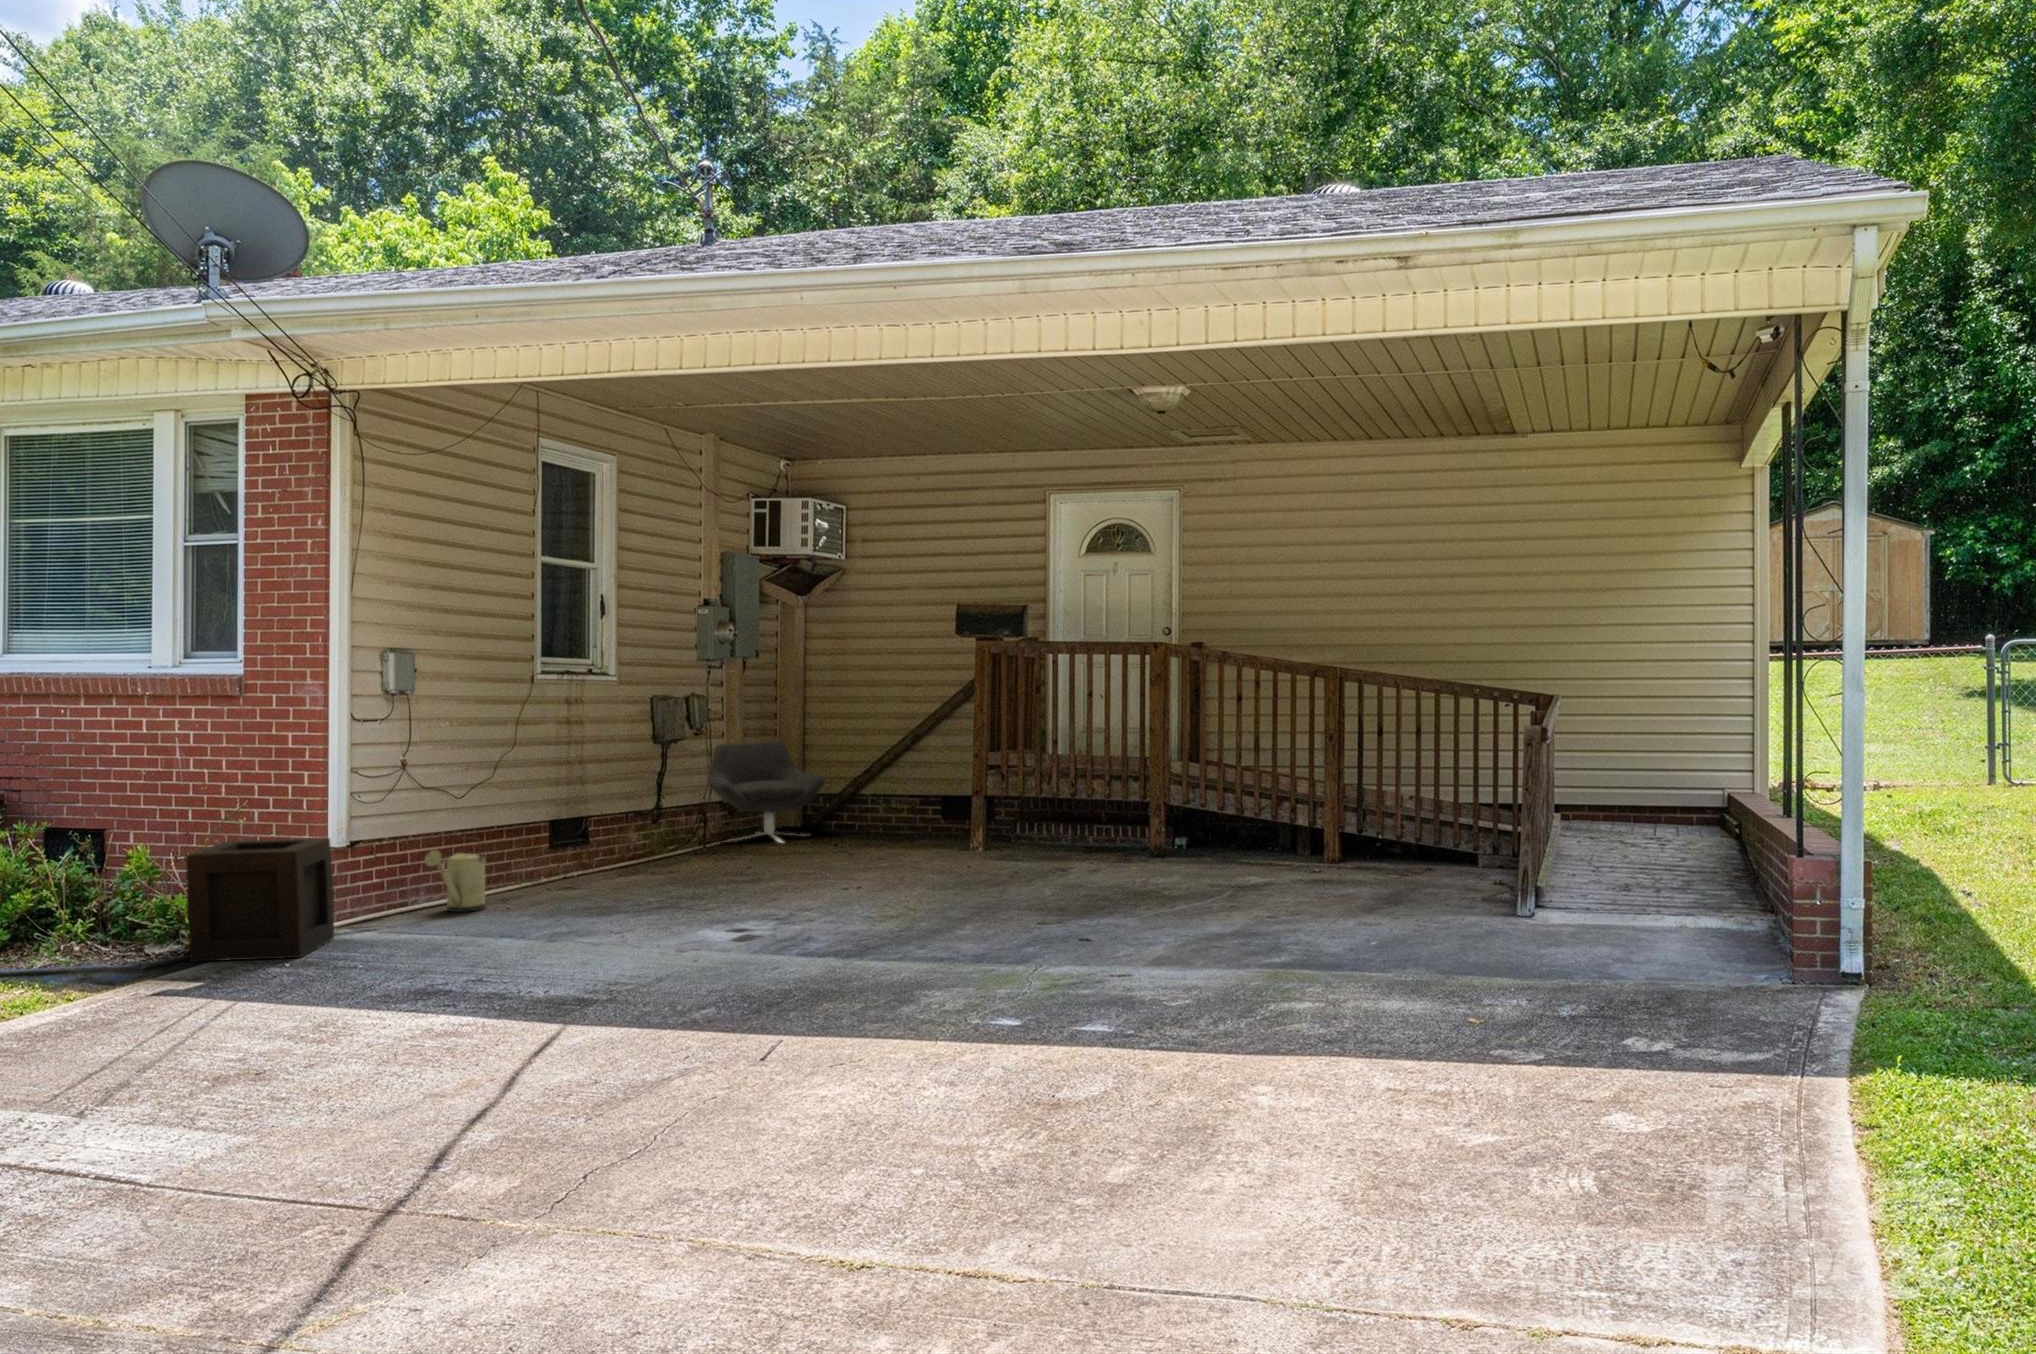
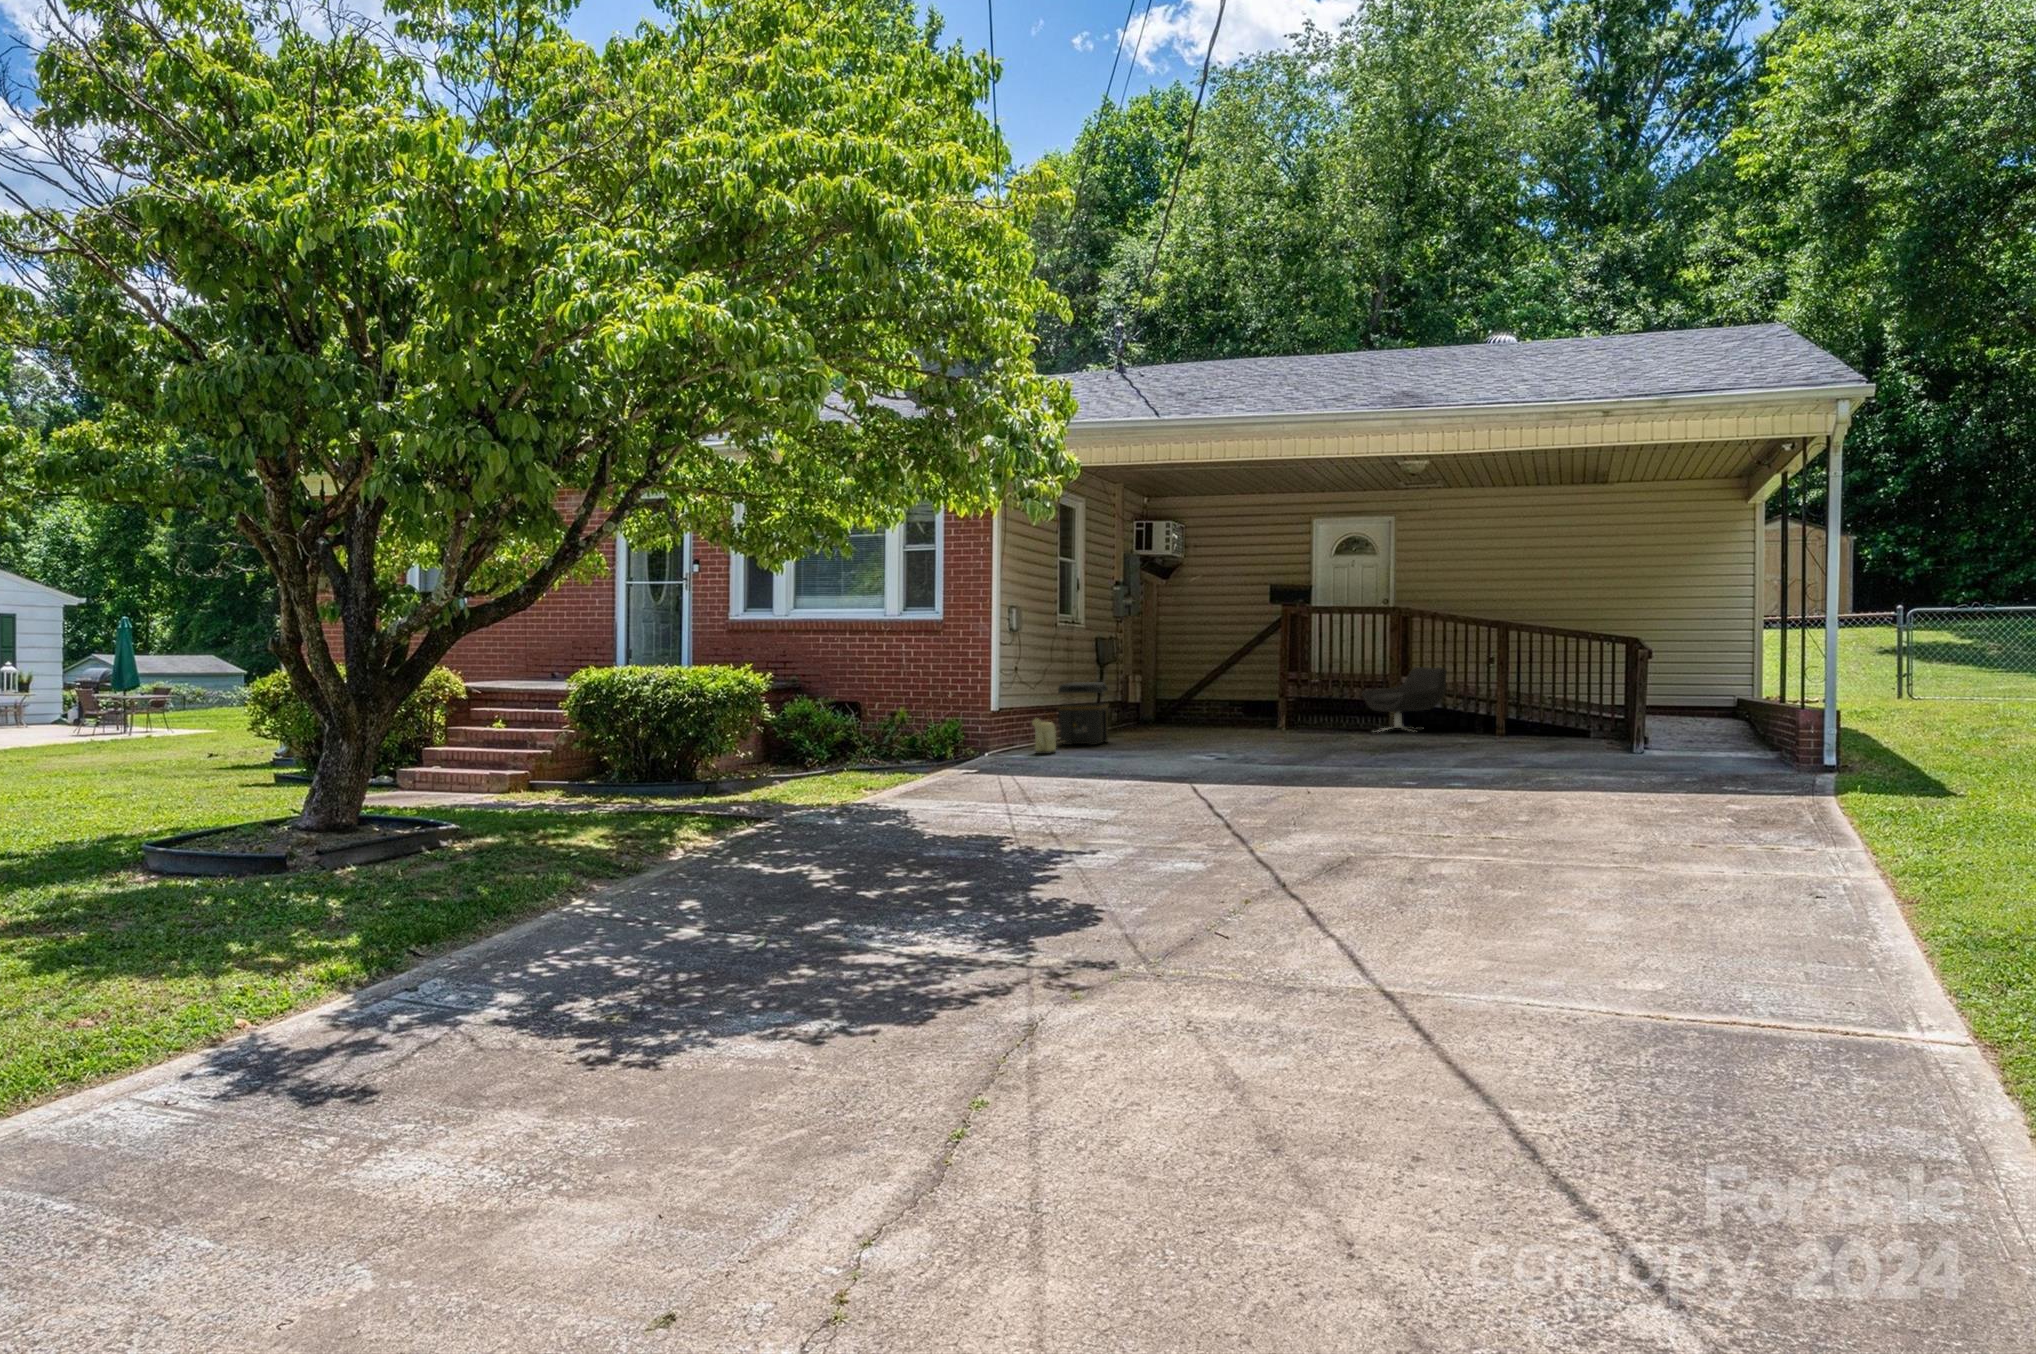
lounge chair: present [707,741,825,843] -> present [1362,667,1447,732]
toolbox: none [530,775,629,885] -> present [1058,682,1109,745]
wooden crate: present [186,838,334,962] -> none [944,708,1004,770]

